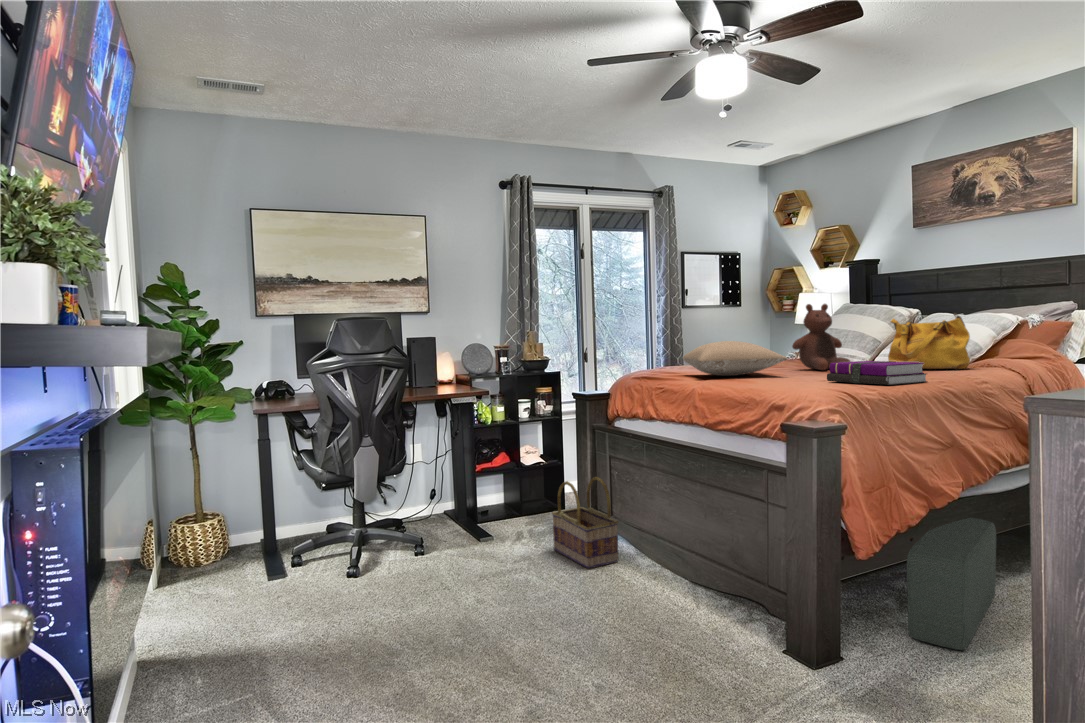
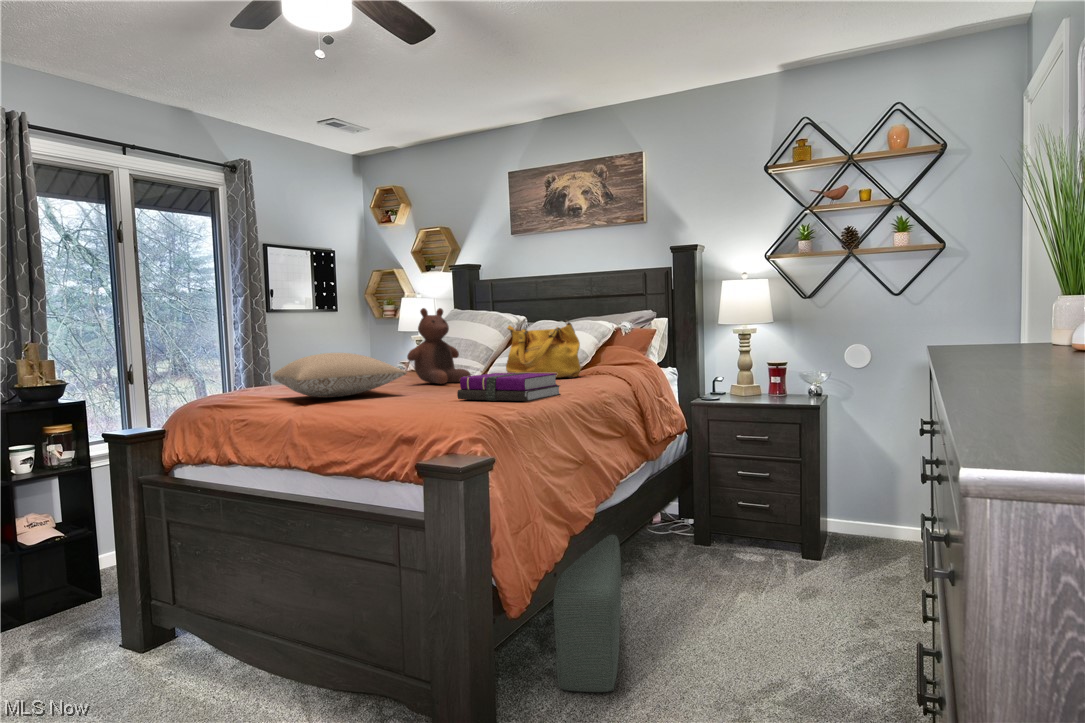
basket: present [552,477,618,569] -> none [67,554,185,700]

